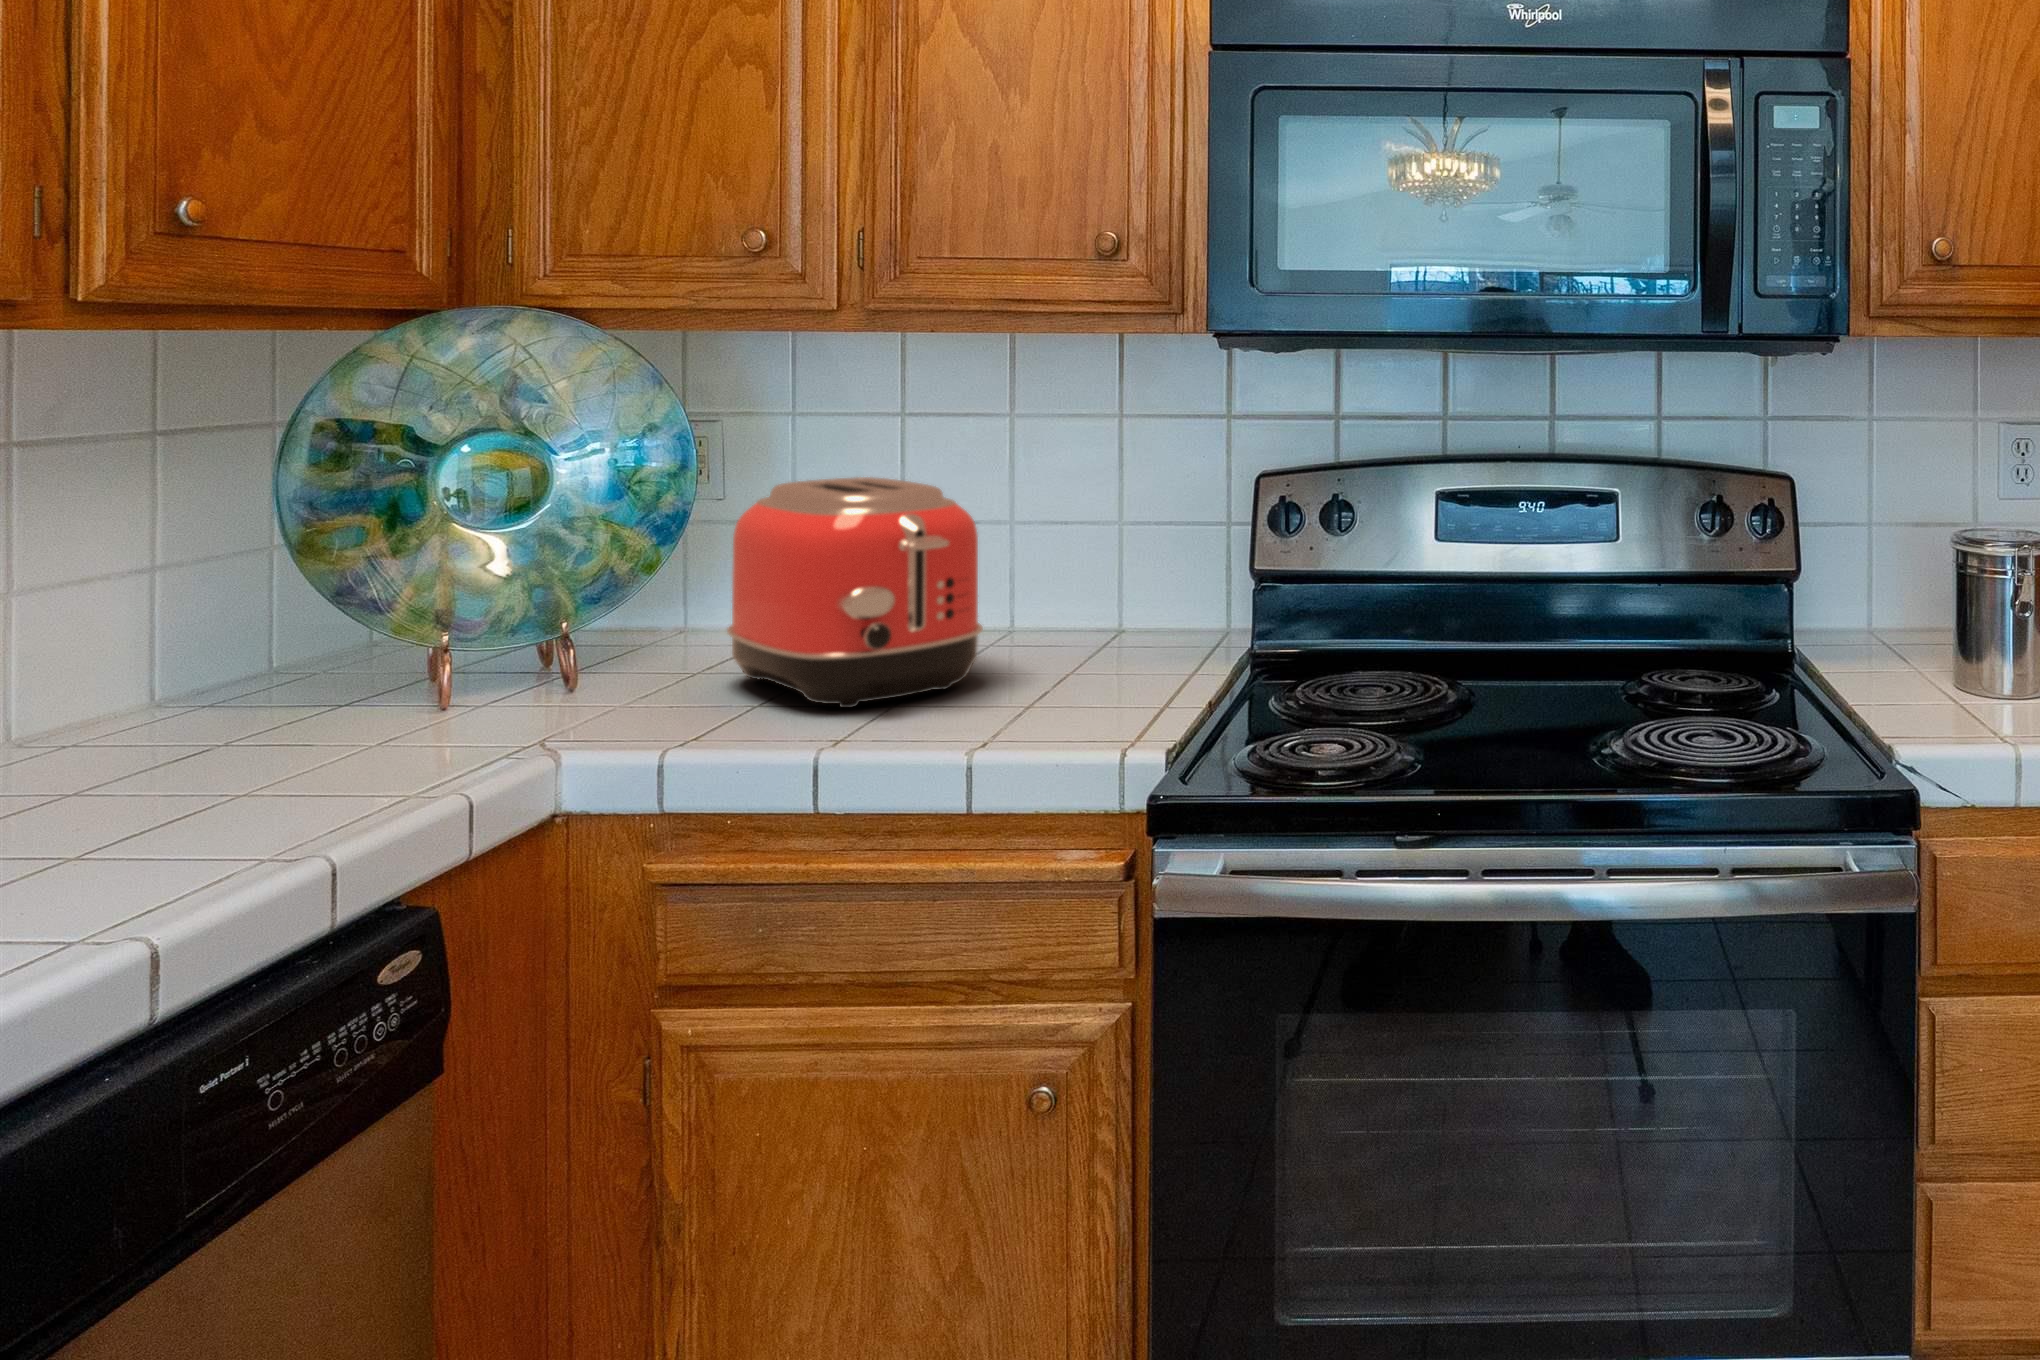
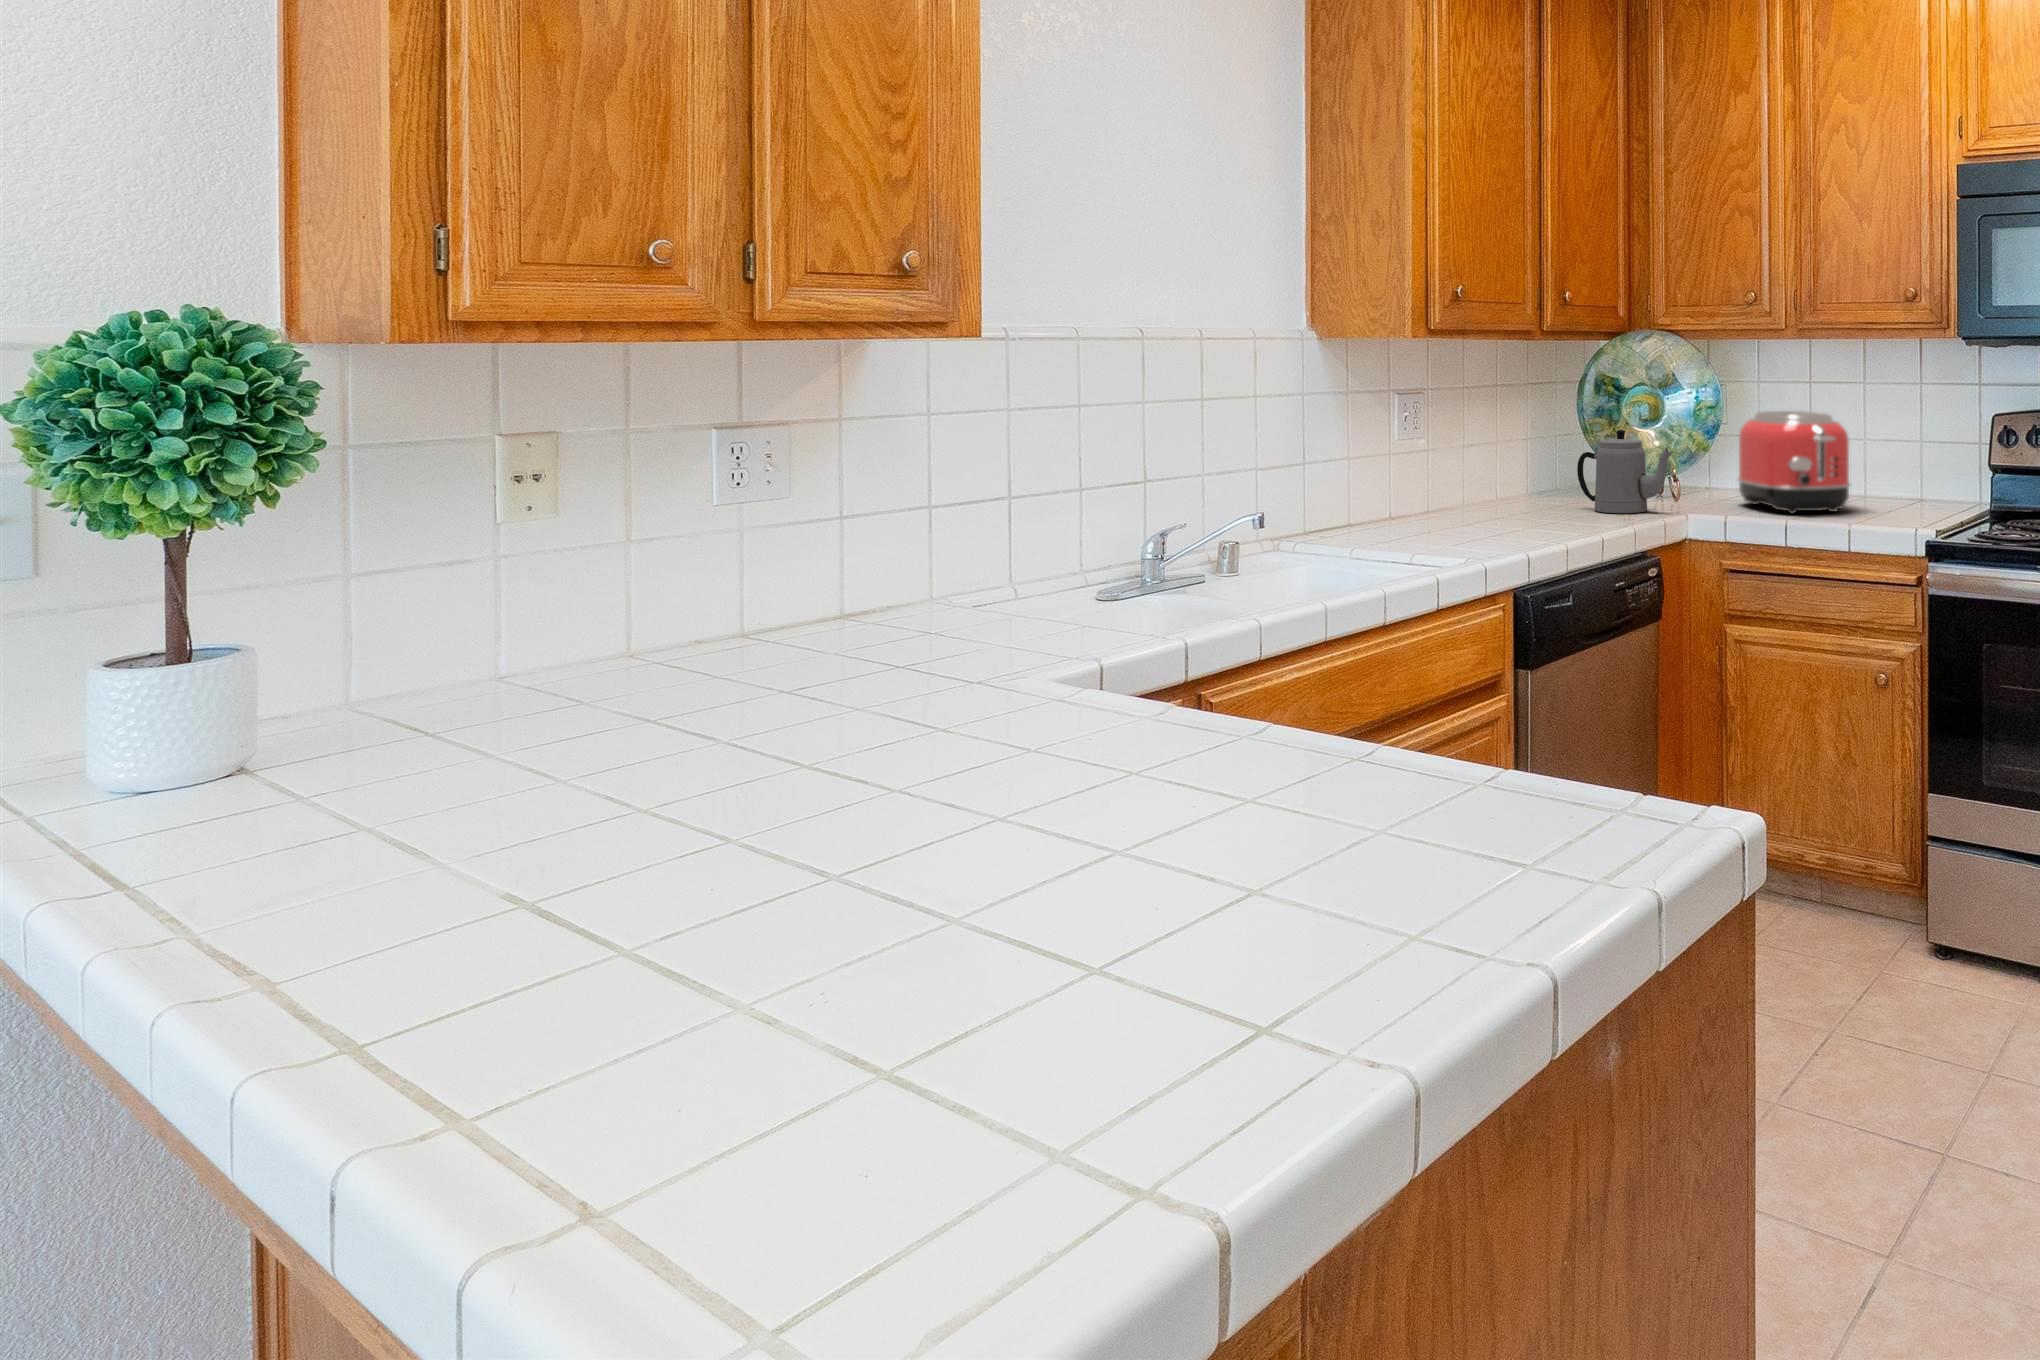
teapot: none [266,550,539,765] -> present [1577,430,1672,513]

